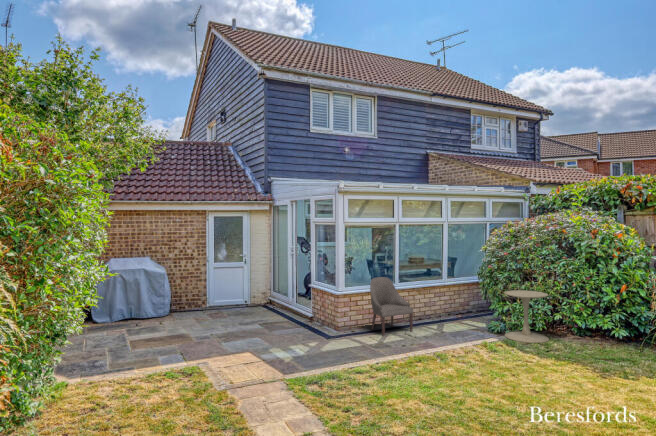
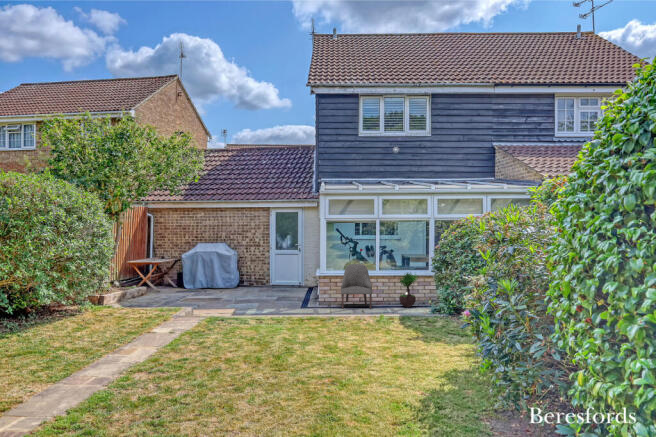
potted tree: none [423,280,448,322] -> present [399,273,416,307]
pedestal table: present [504,290,549,343] -> none [428,280,464,323]

